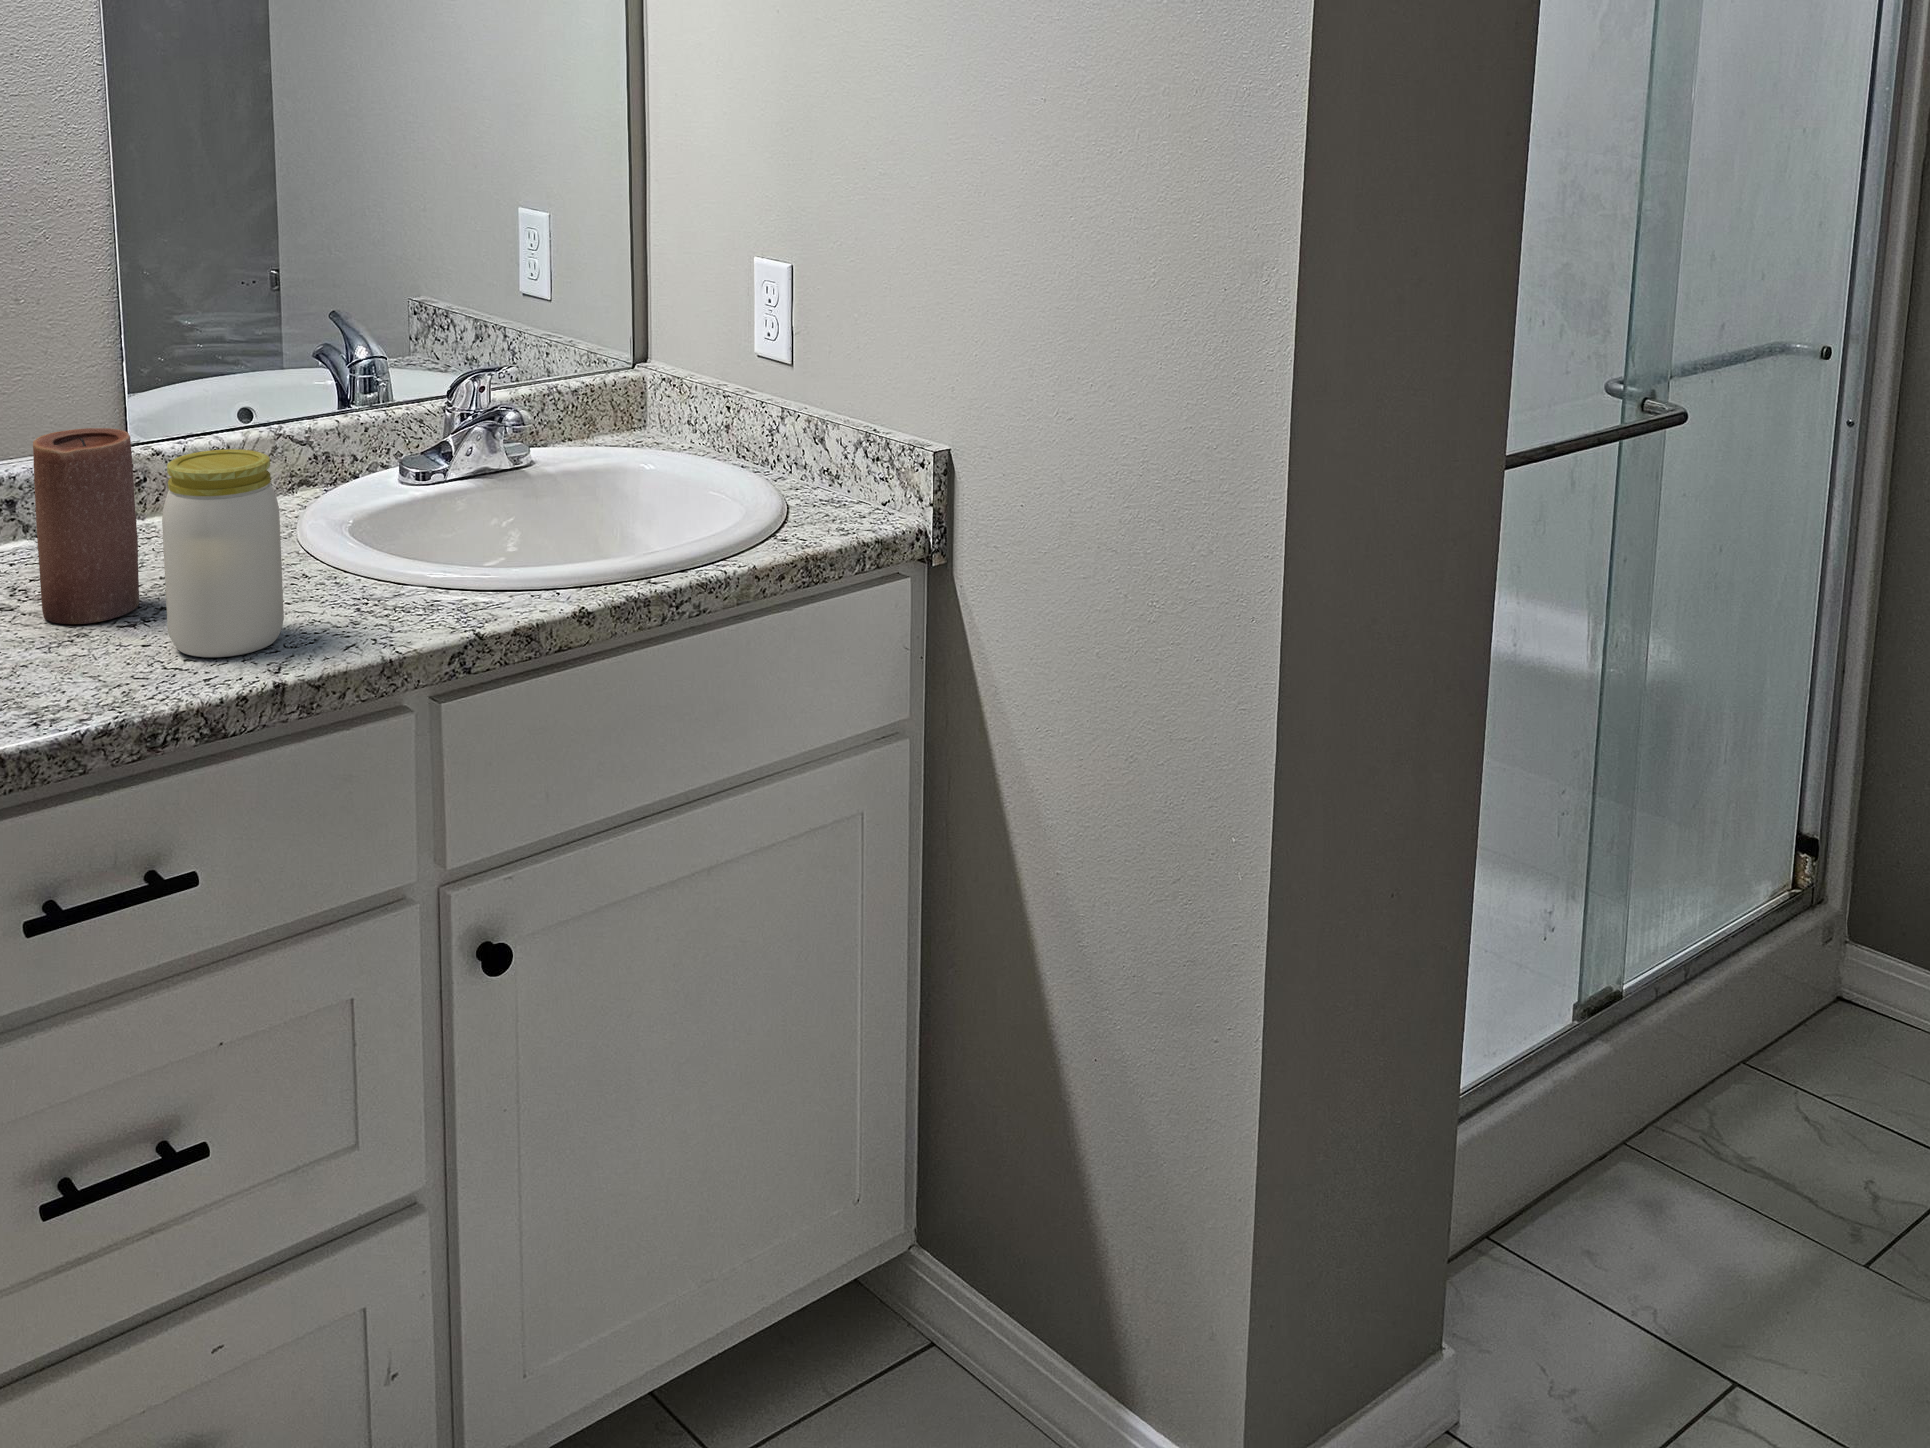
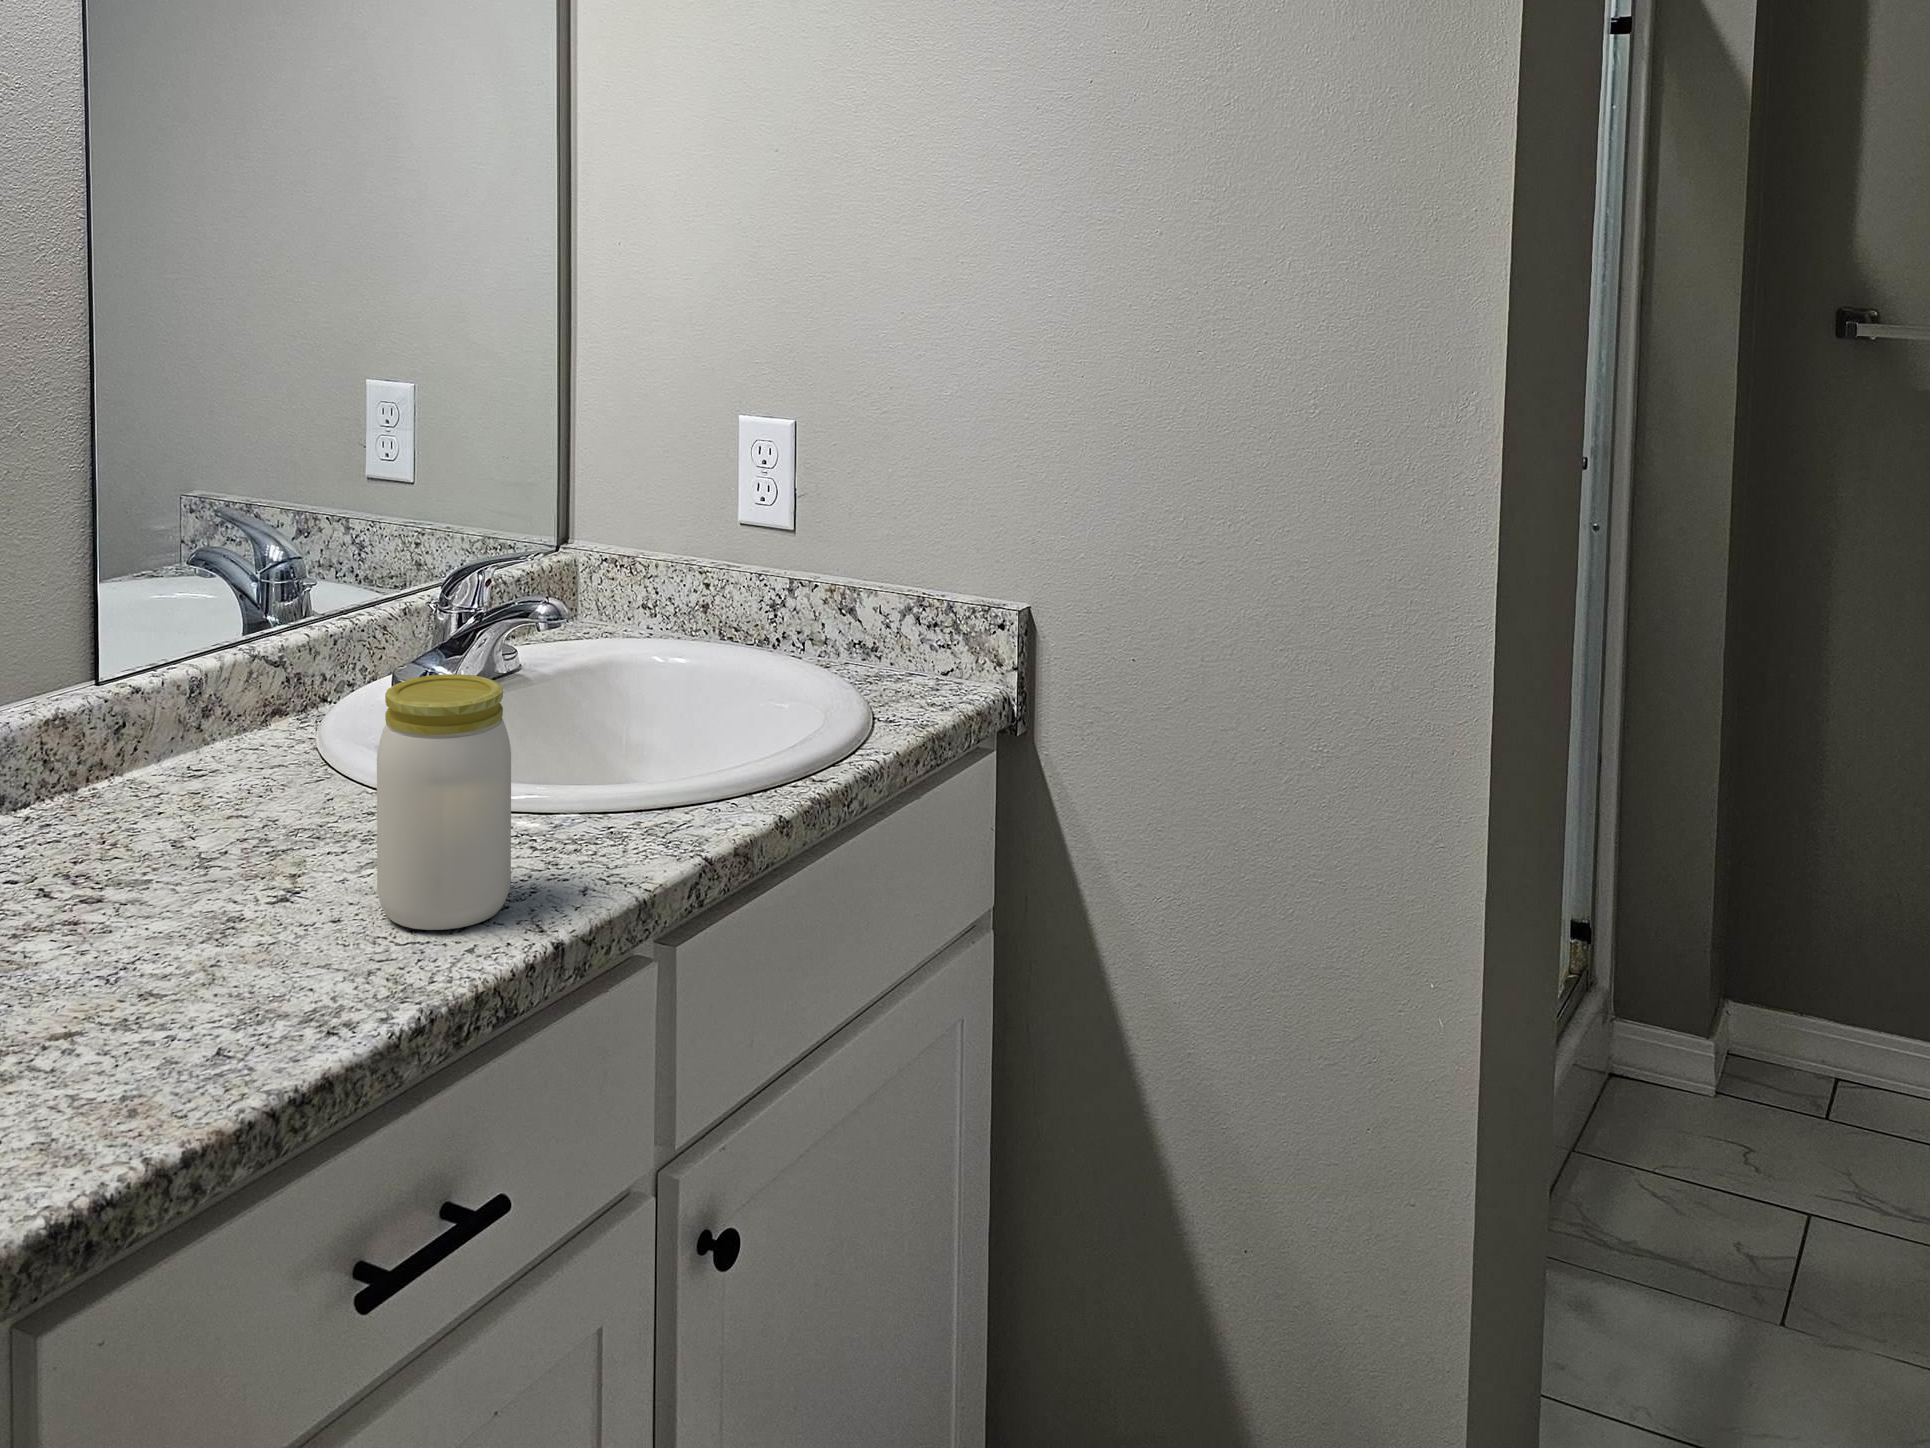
candle: present [33,428,139,624] -> none [154,663,272,911]

